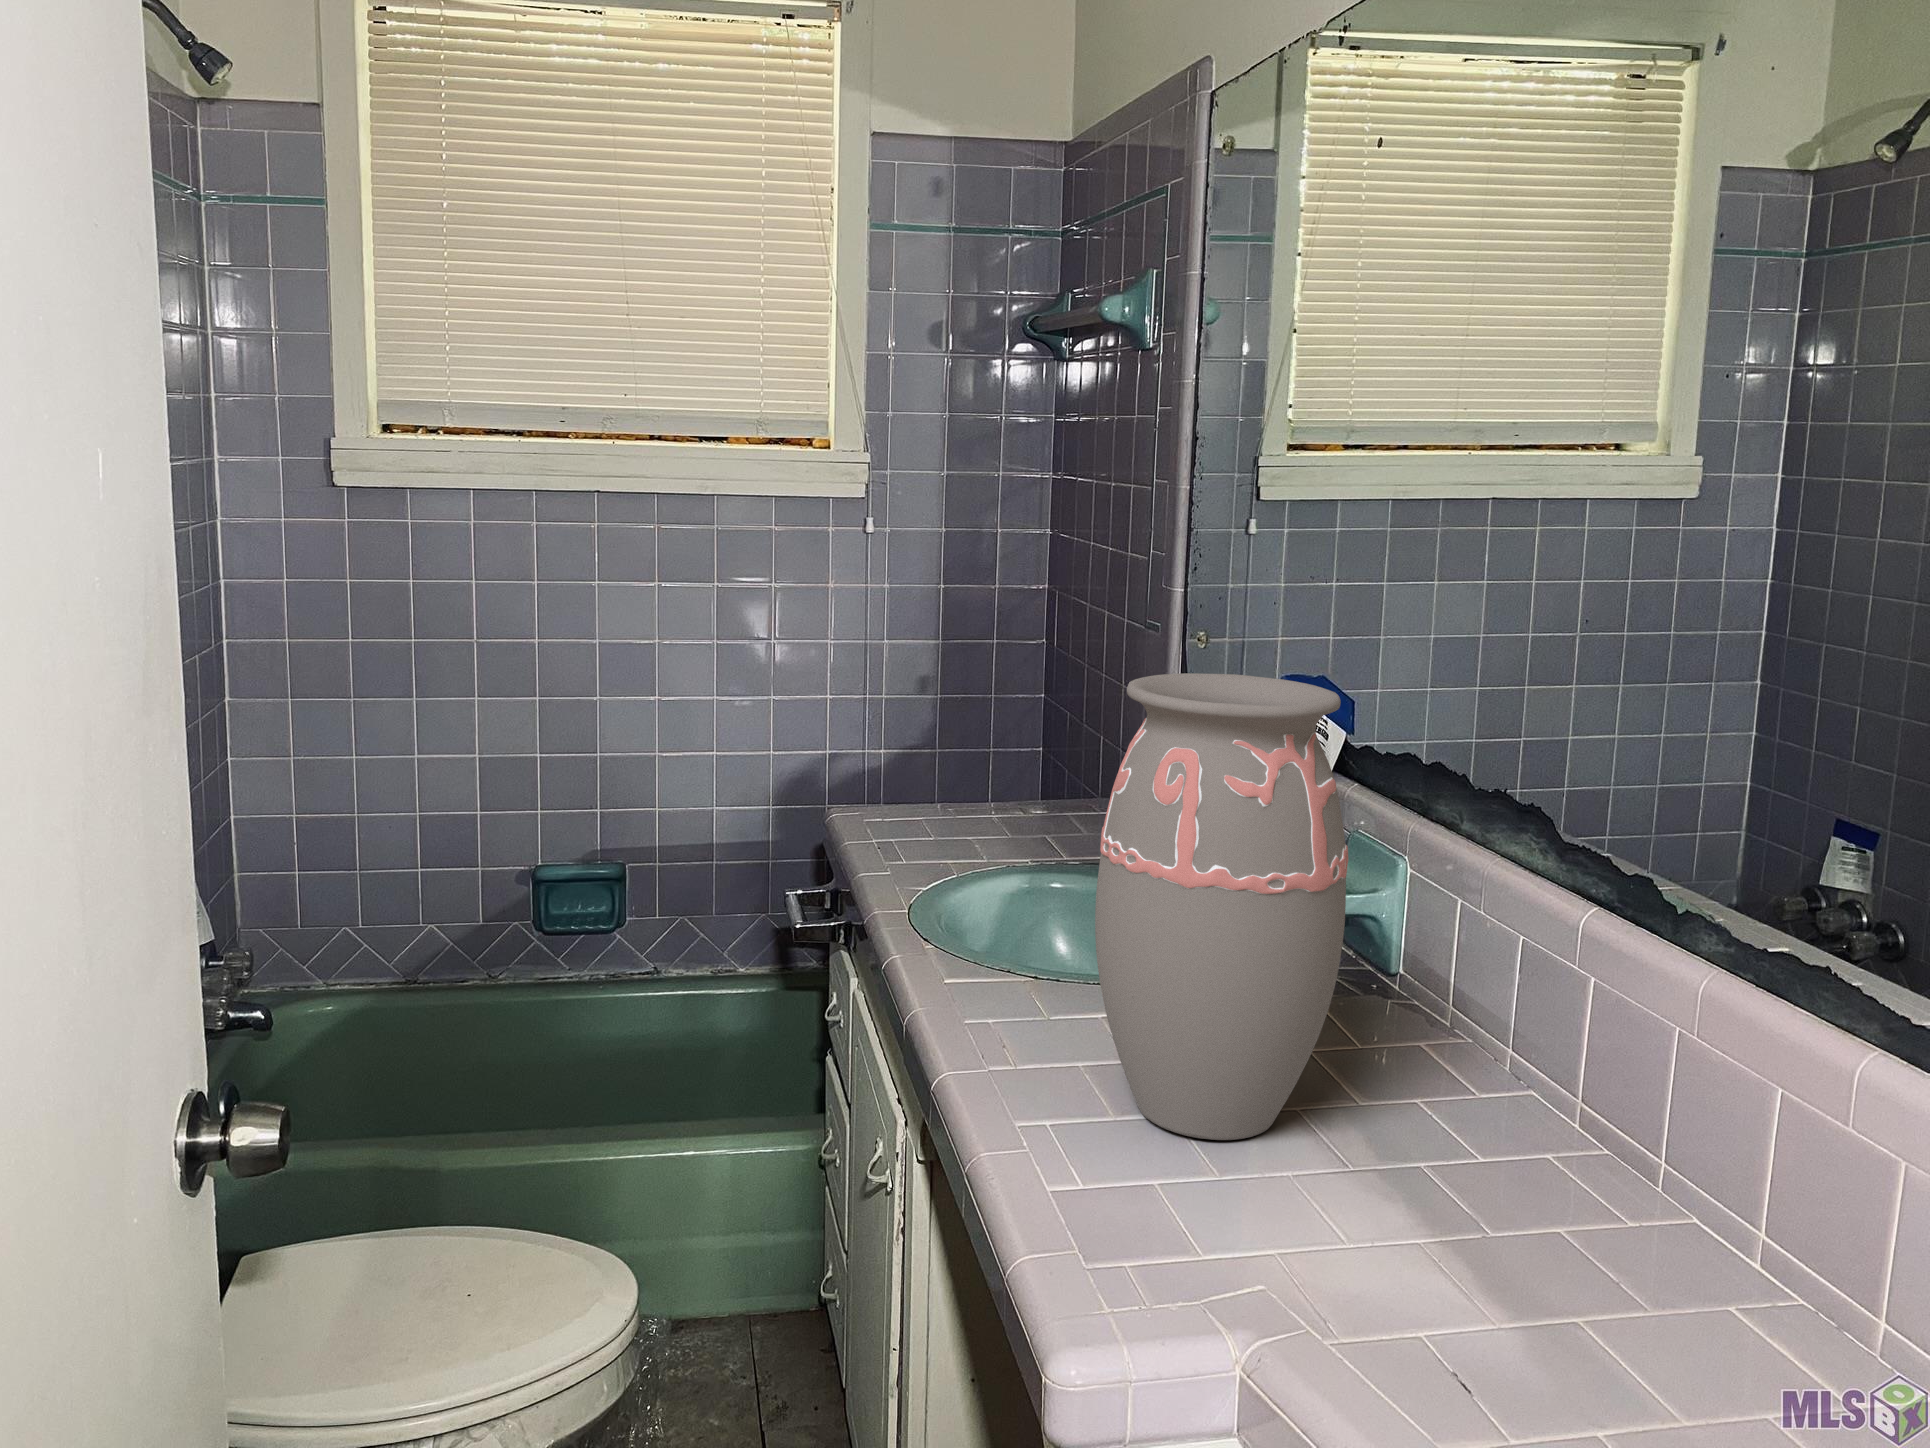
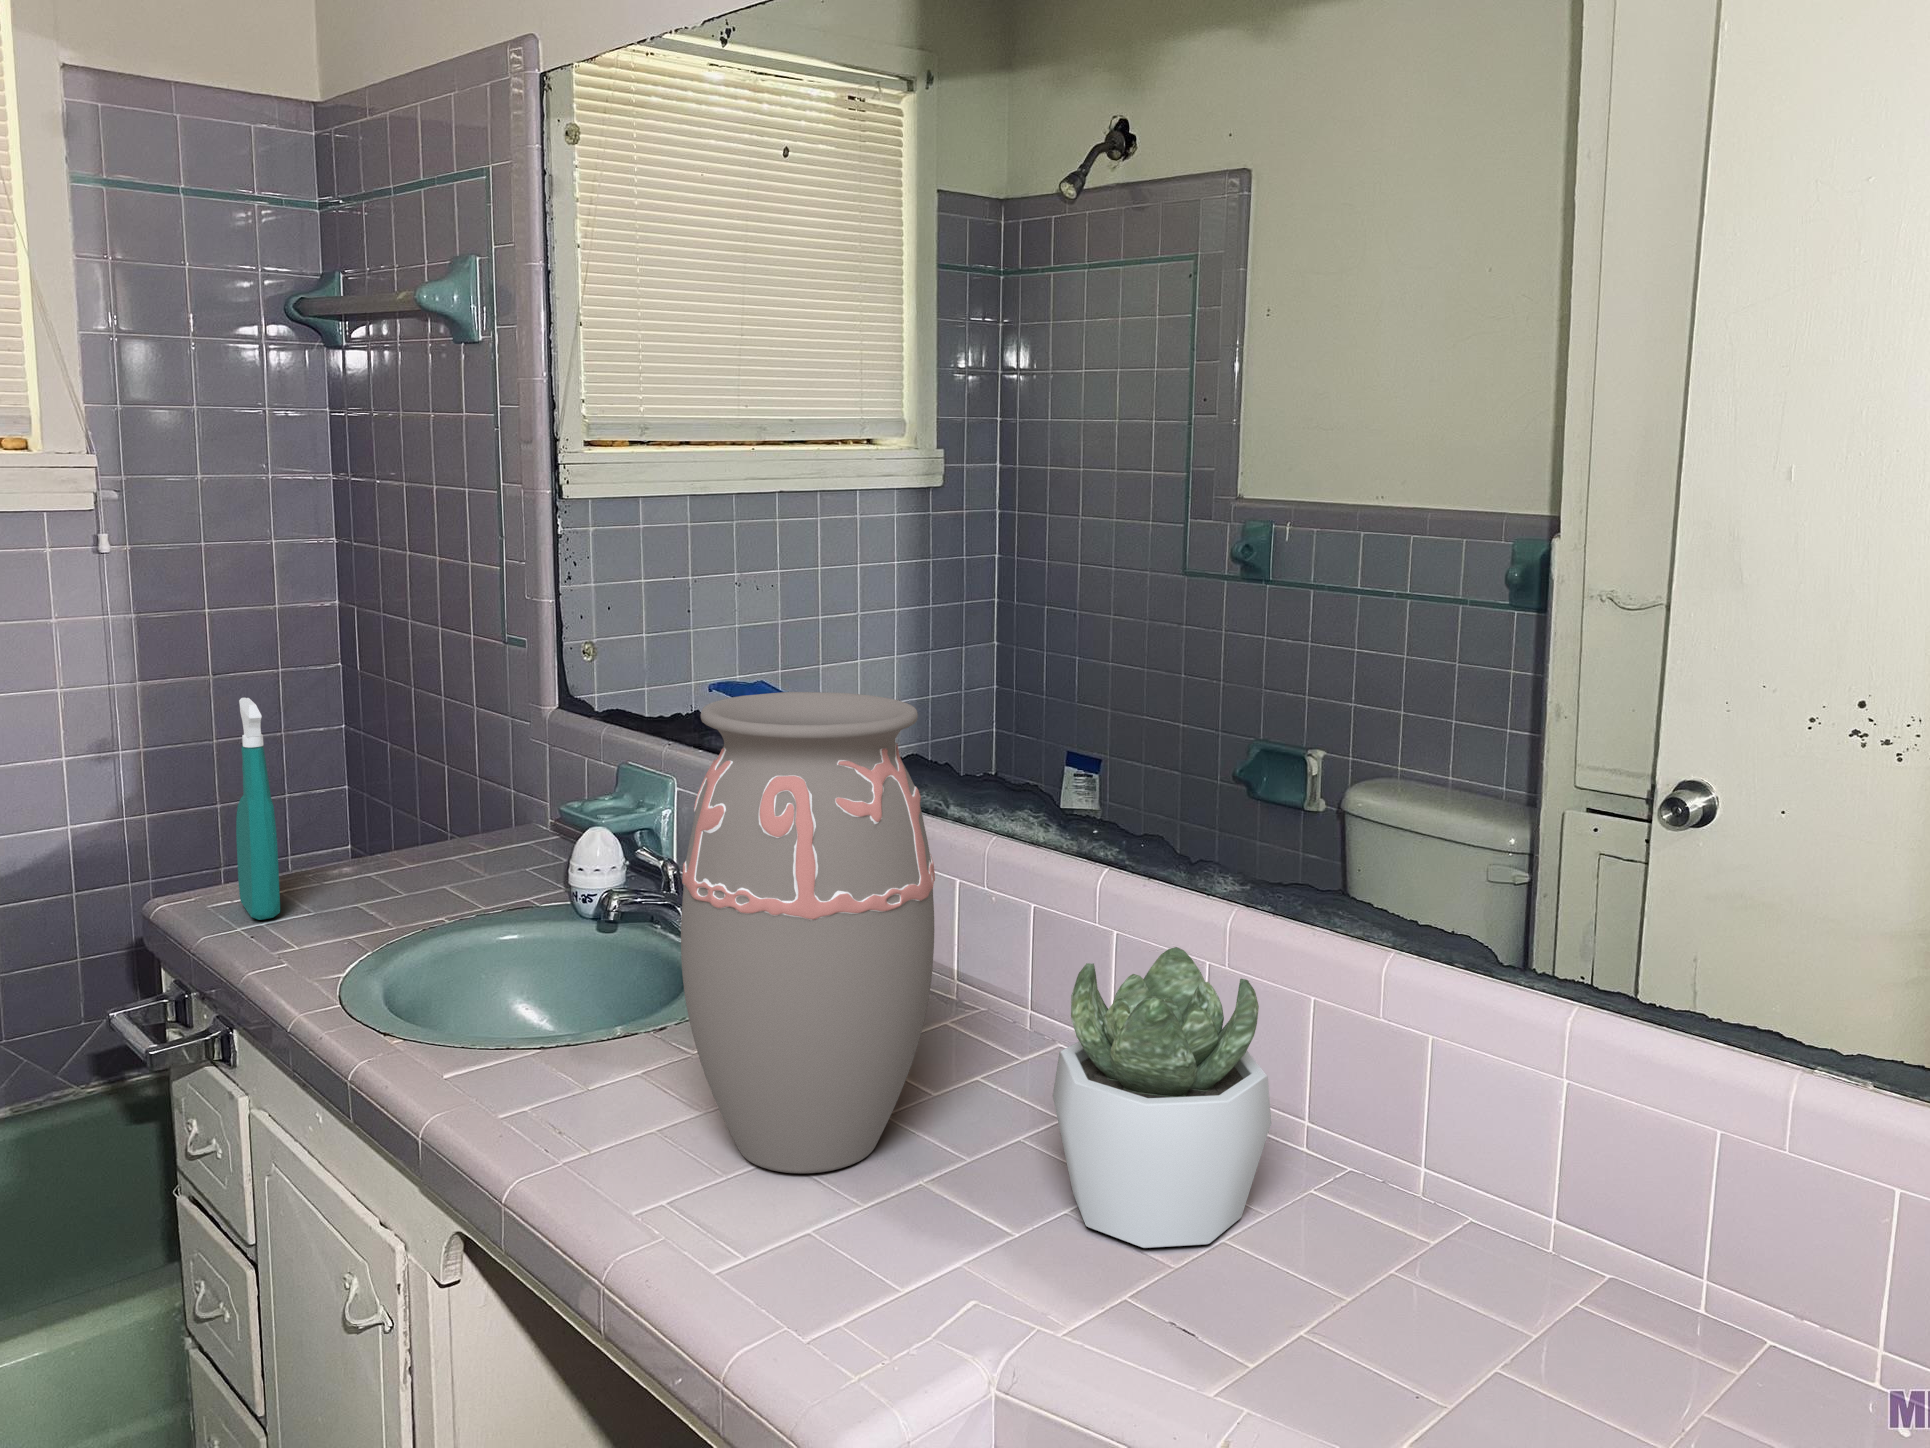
spray bottle: none [887,652,910,837] -> present [236,698,280,920]
succulent plant: none [1407,986,1655,1320] -> present [1053,947,1271,1248]

